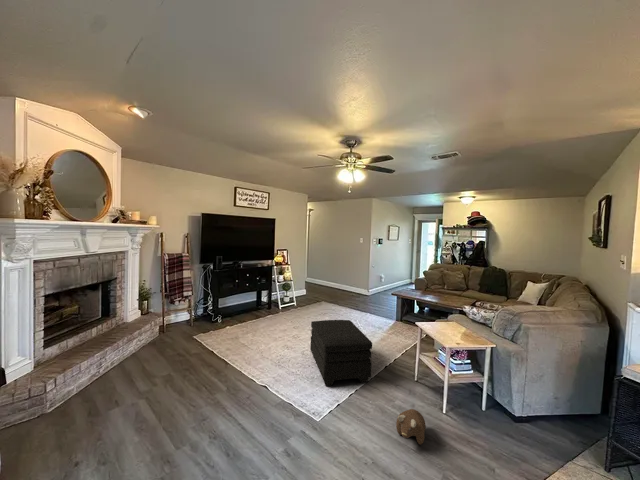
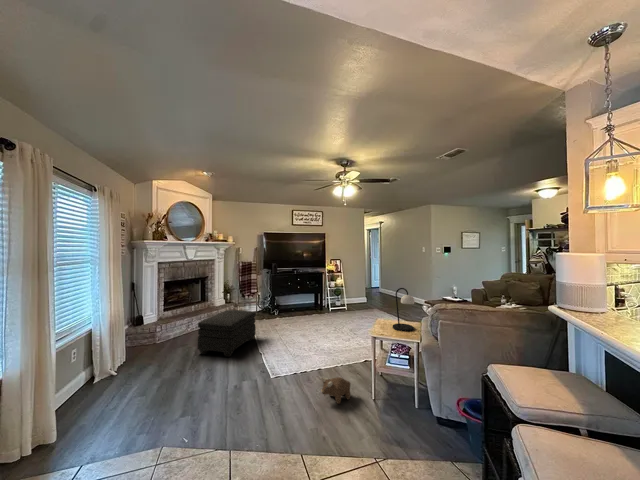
table lamp: none [445,292,470,341] -> present [393,288,415,332]
ottoman: present [310,320,372,386] -> present [198,310,256,357]

